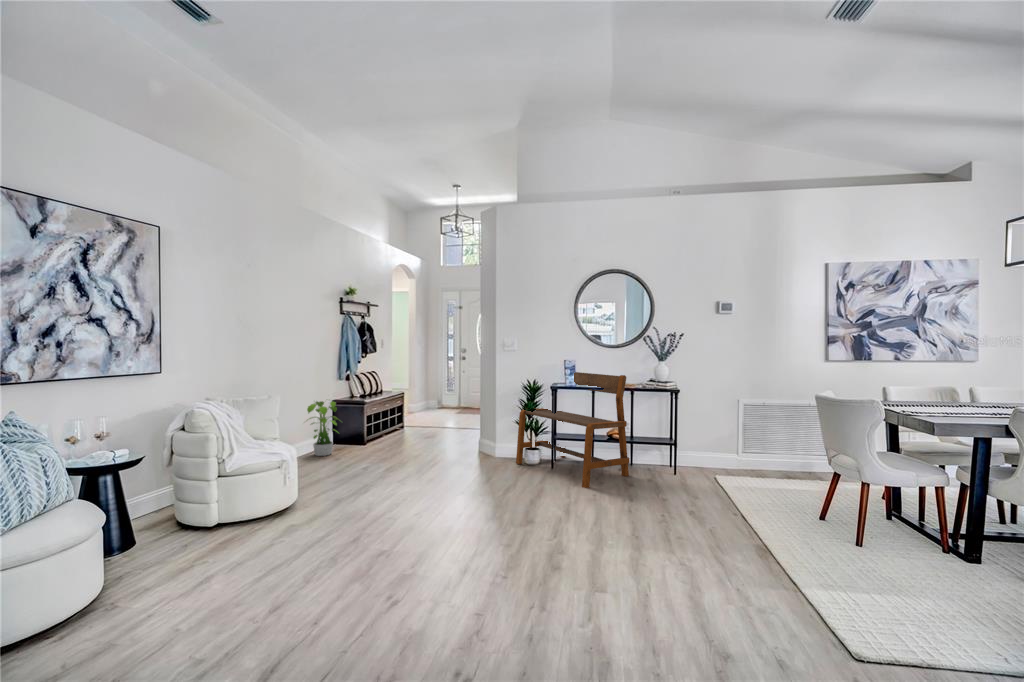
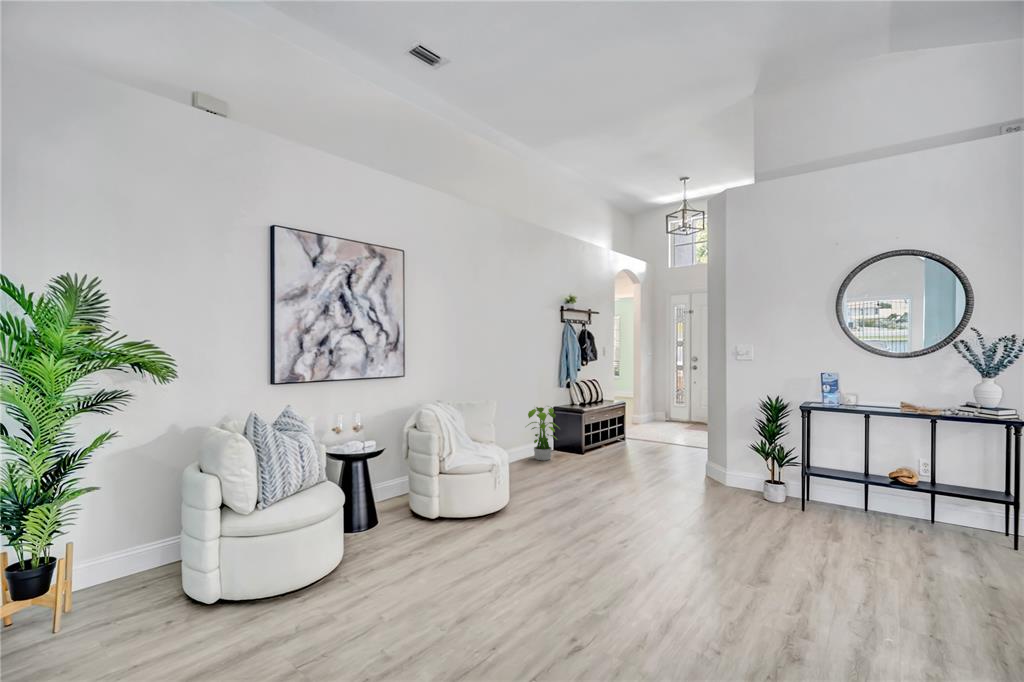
bench: present [516,372,629,488] -> none [752,385,930,548]

